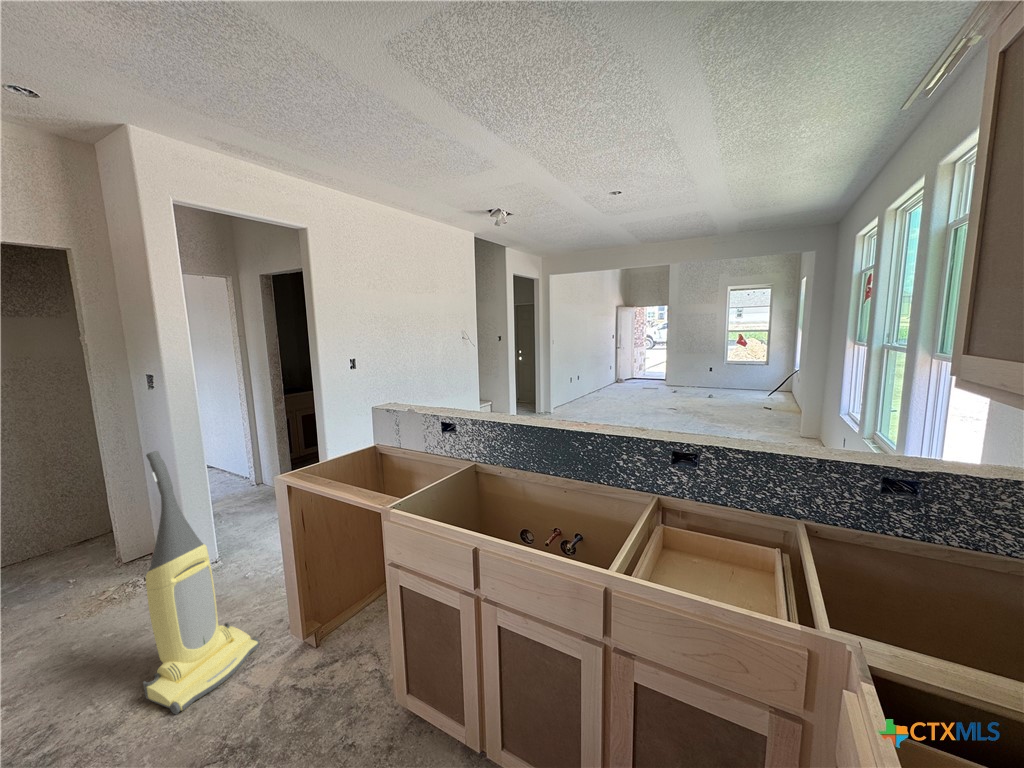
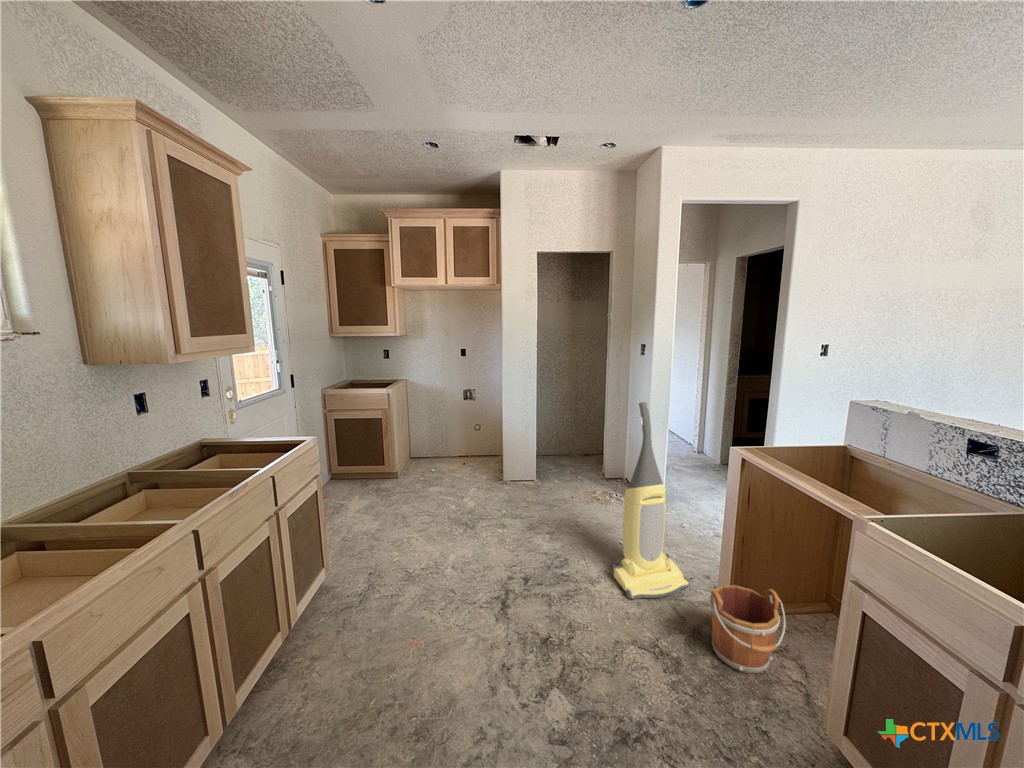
bucket: none [279,600,355,705] -> present [710,585,786,674]

